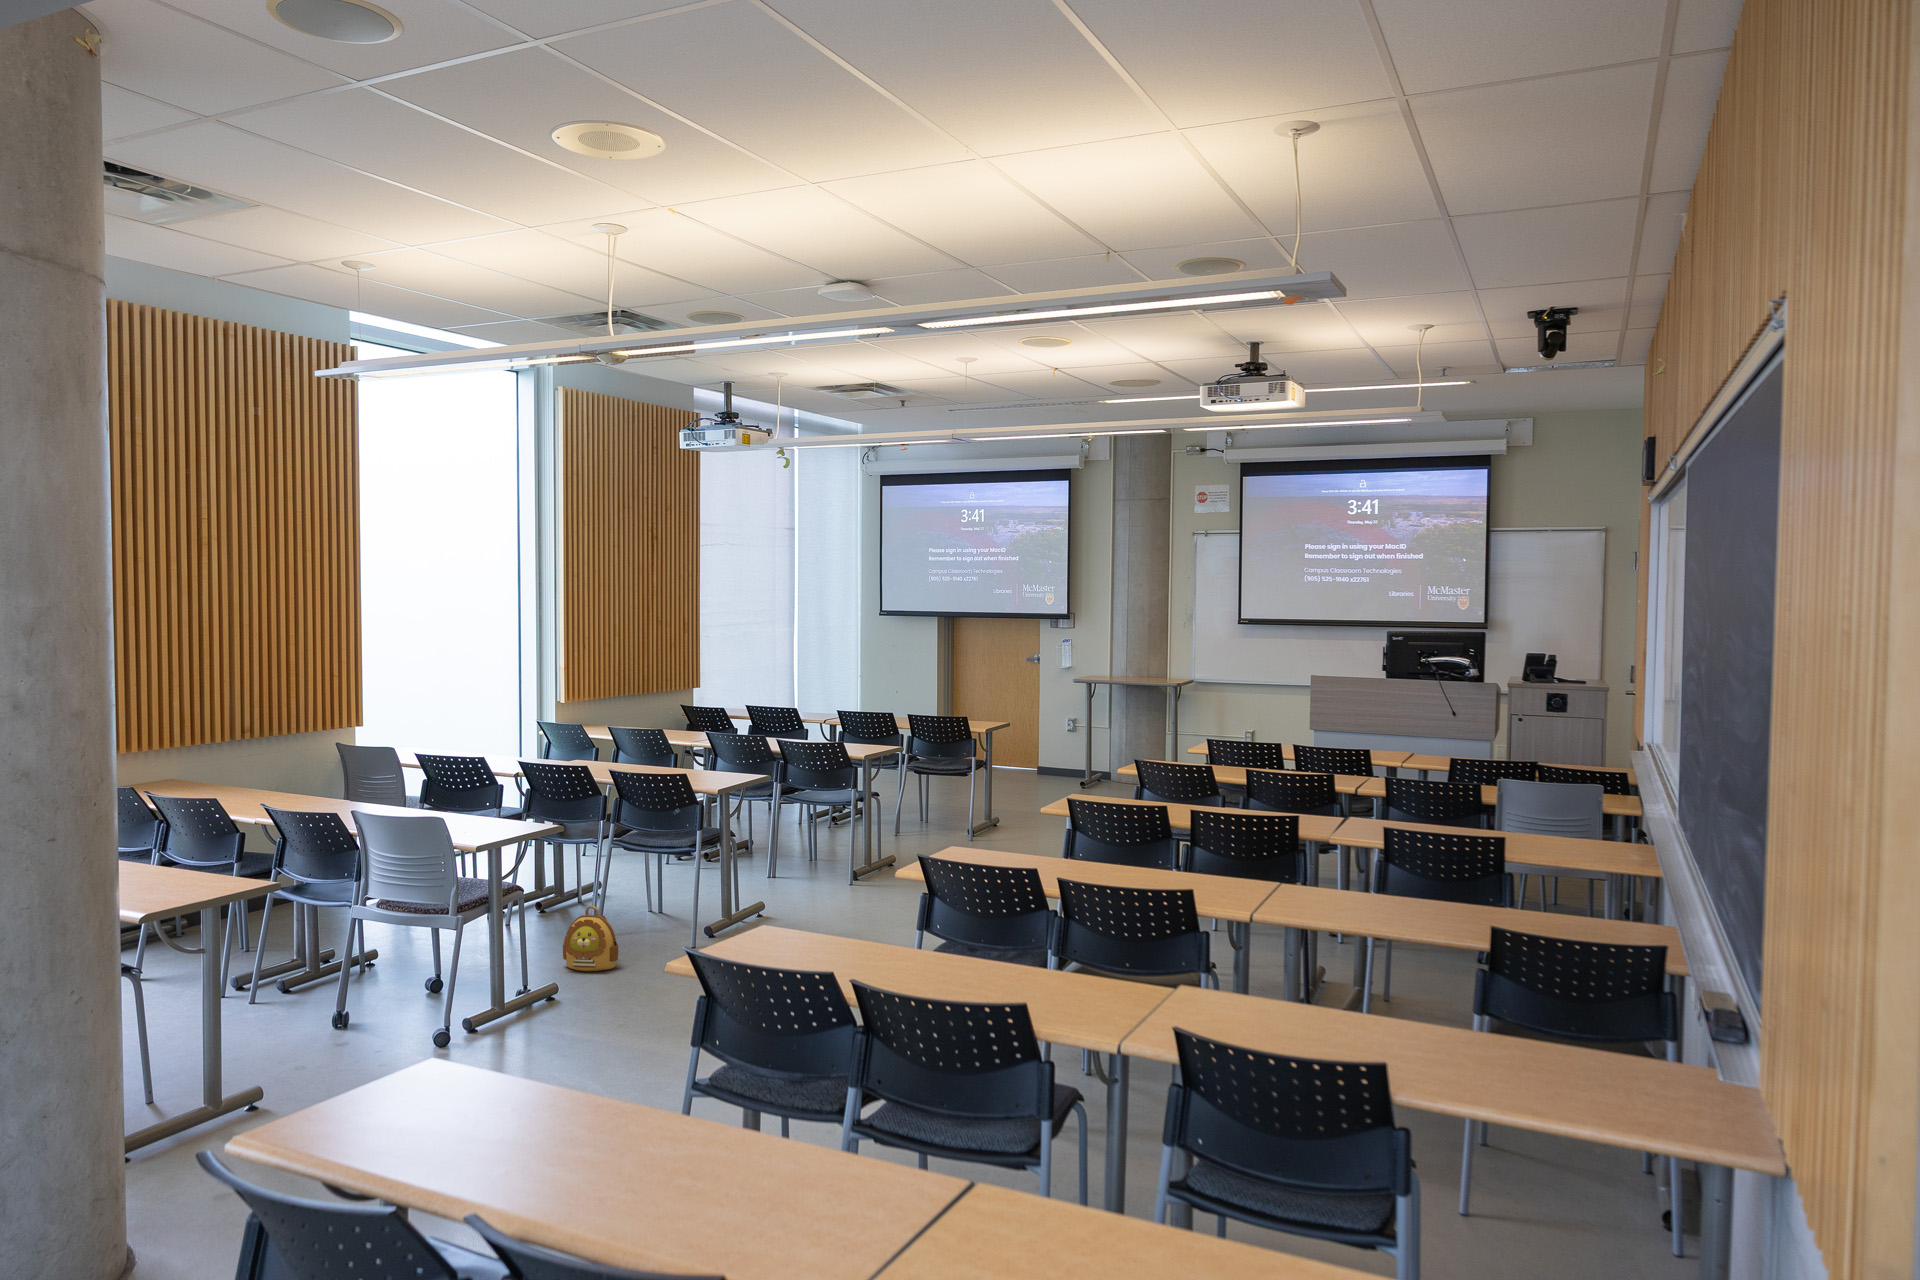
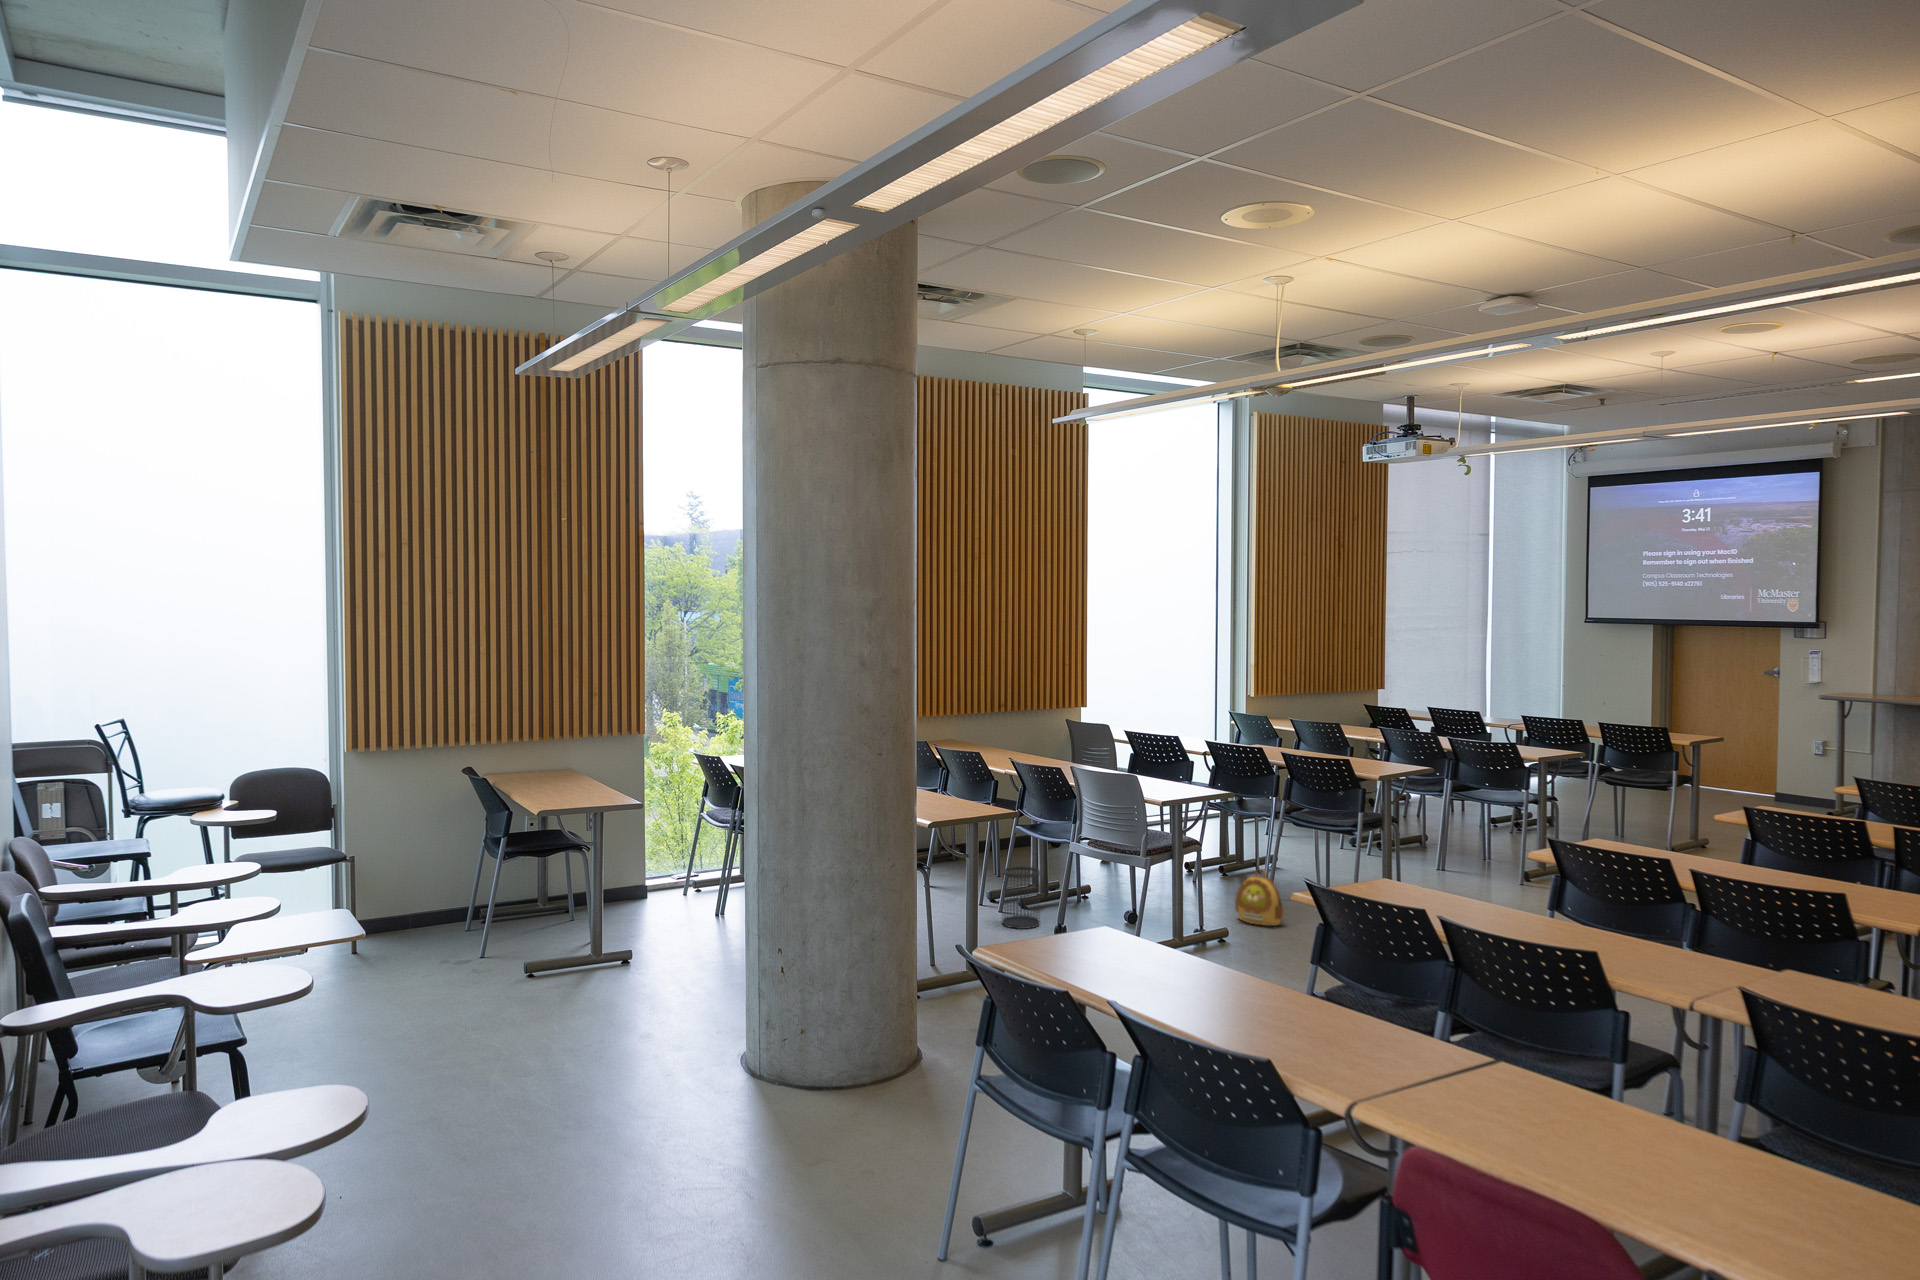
wastebasket: none [251,945,308,1029] -> present [1002,866,1040,929]

